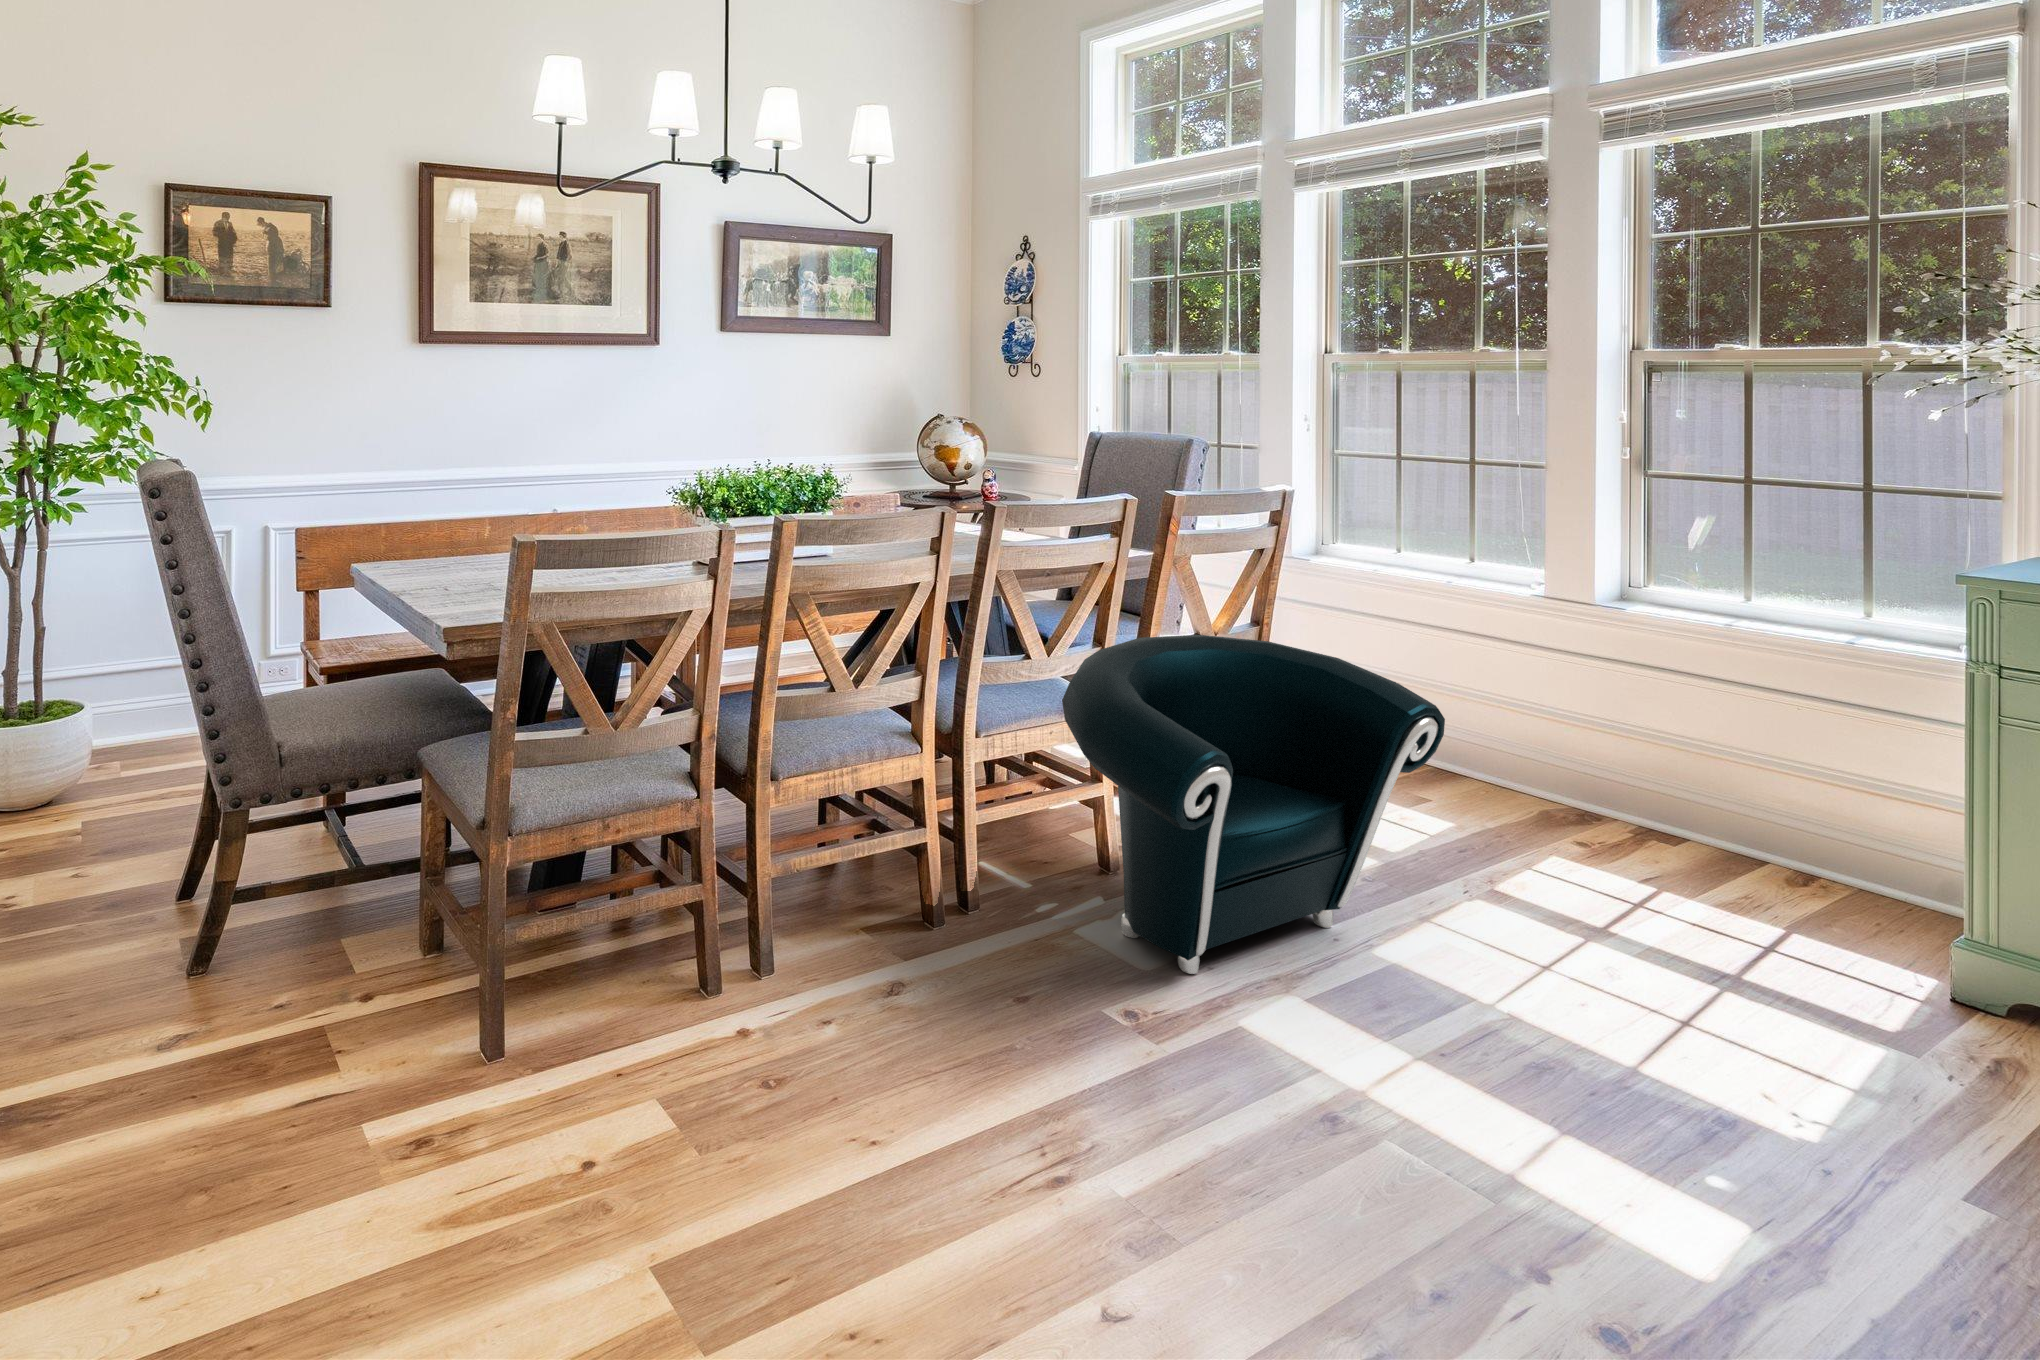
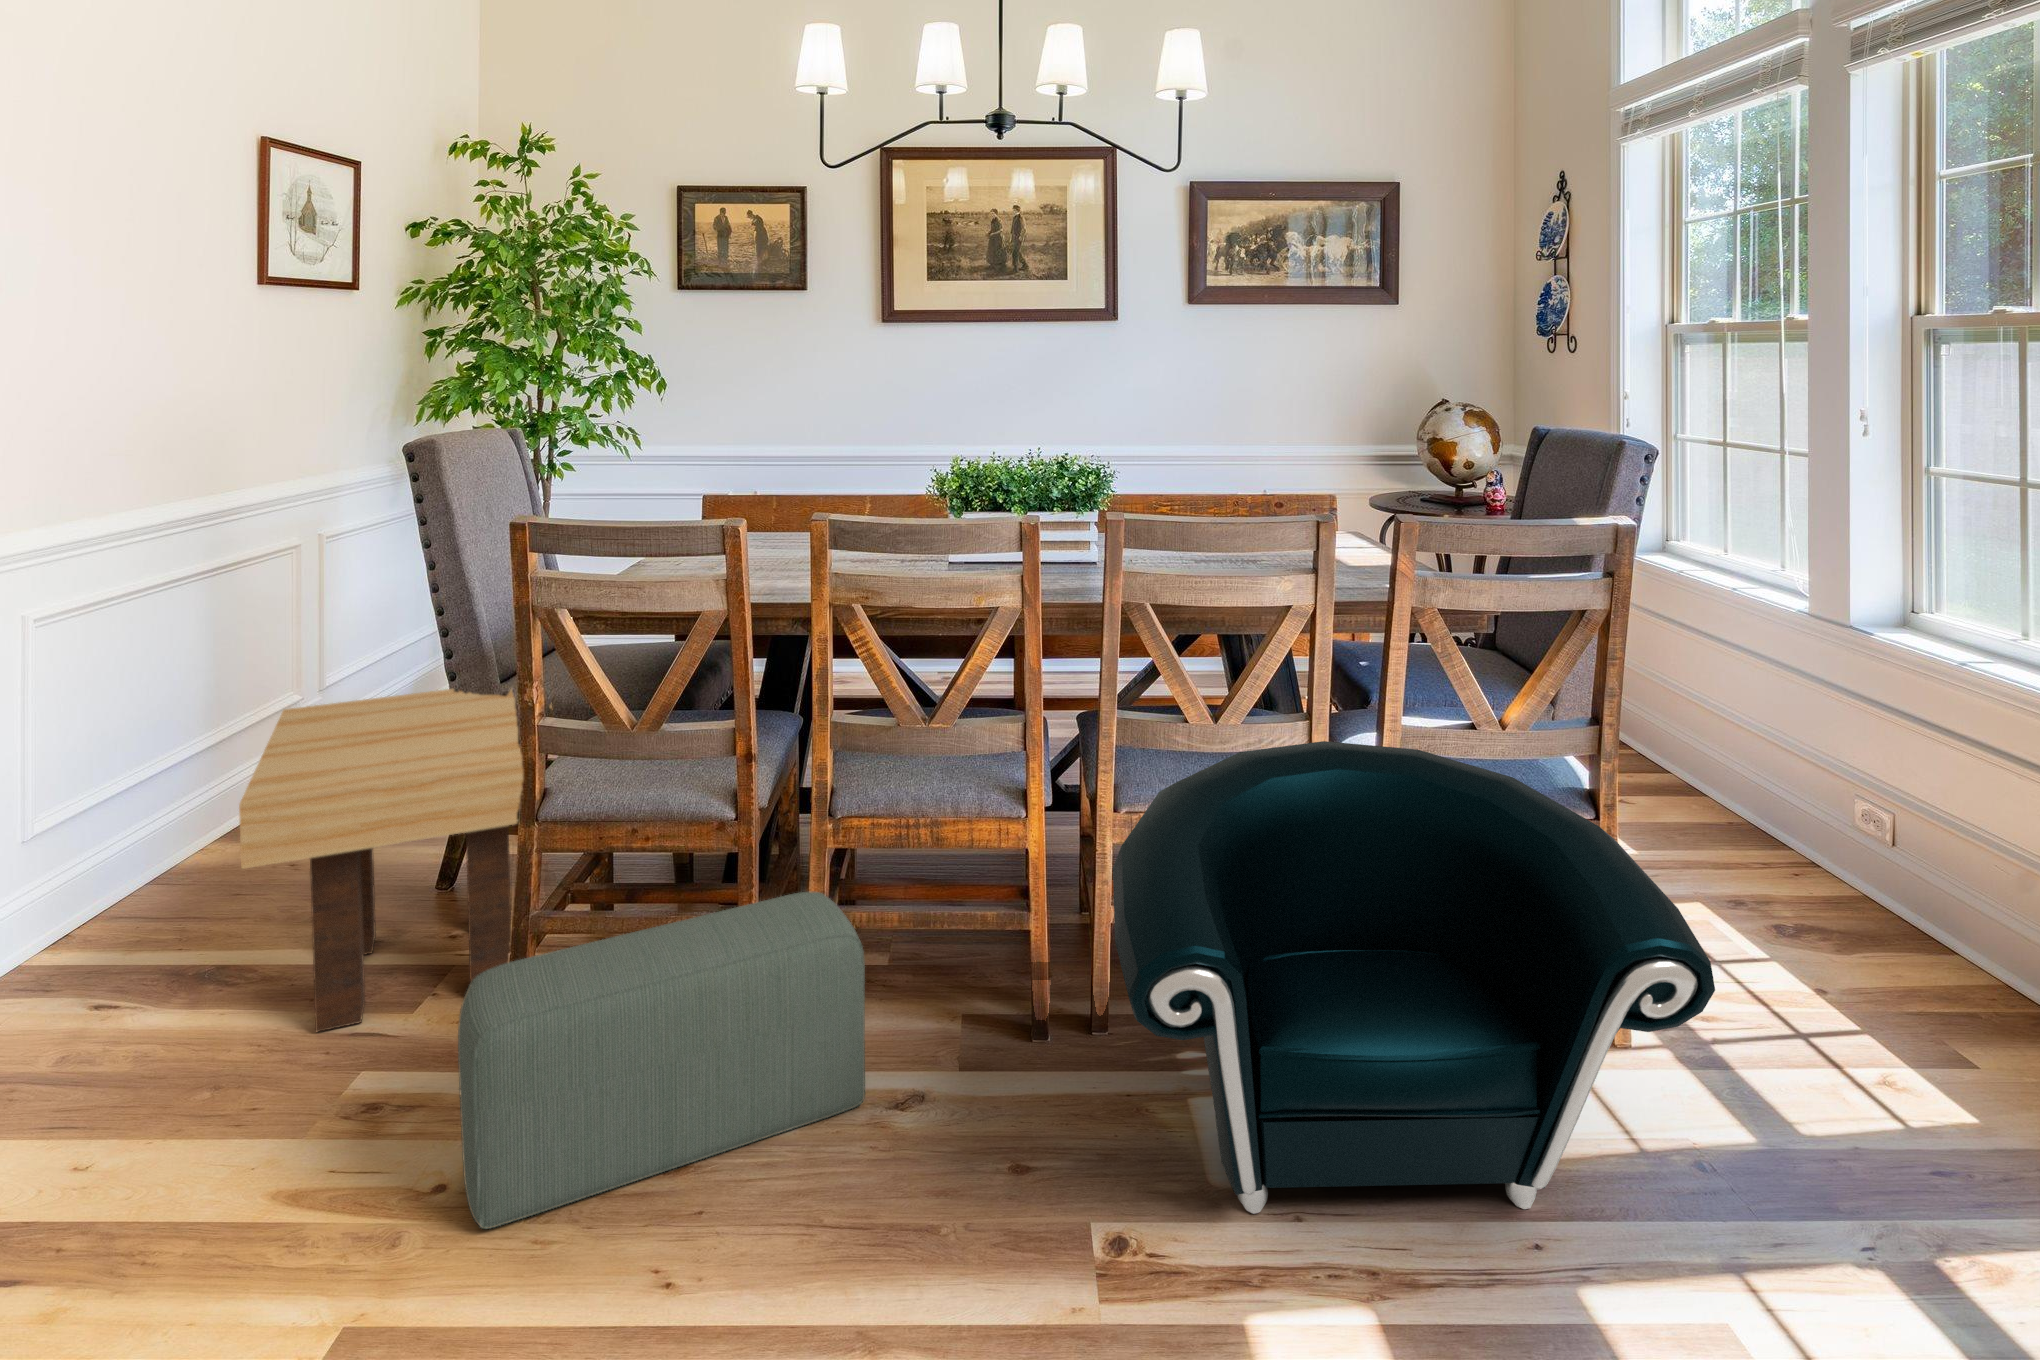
side table: none [48,709,496,1111] -> present [239,689,552,1032]
pouf: none [578,828,867,1159] -> present [458,892,865,1229]

